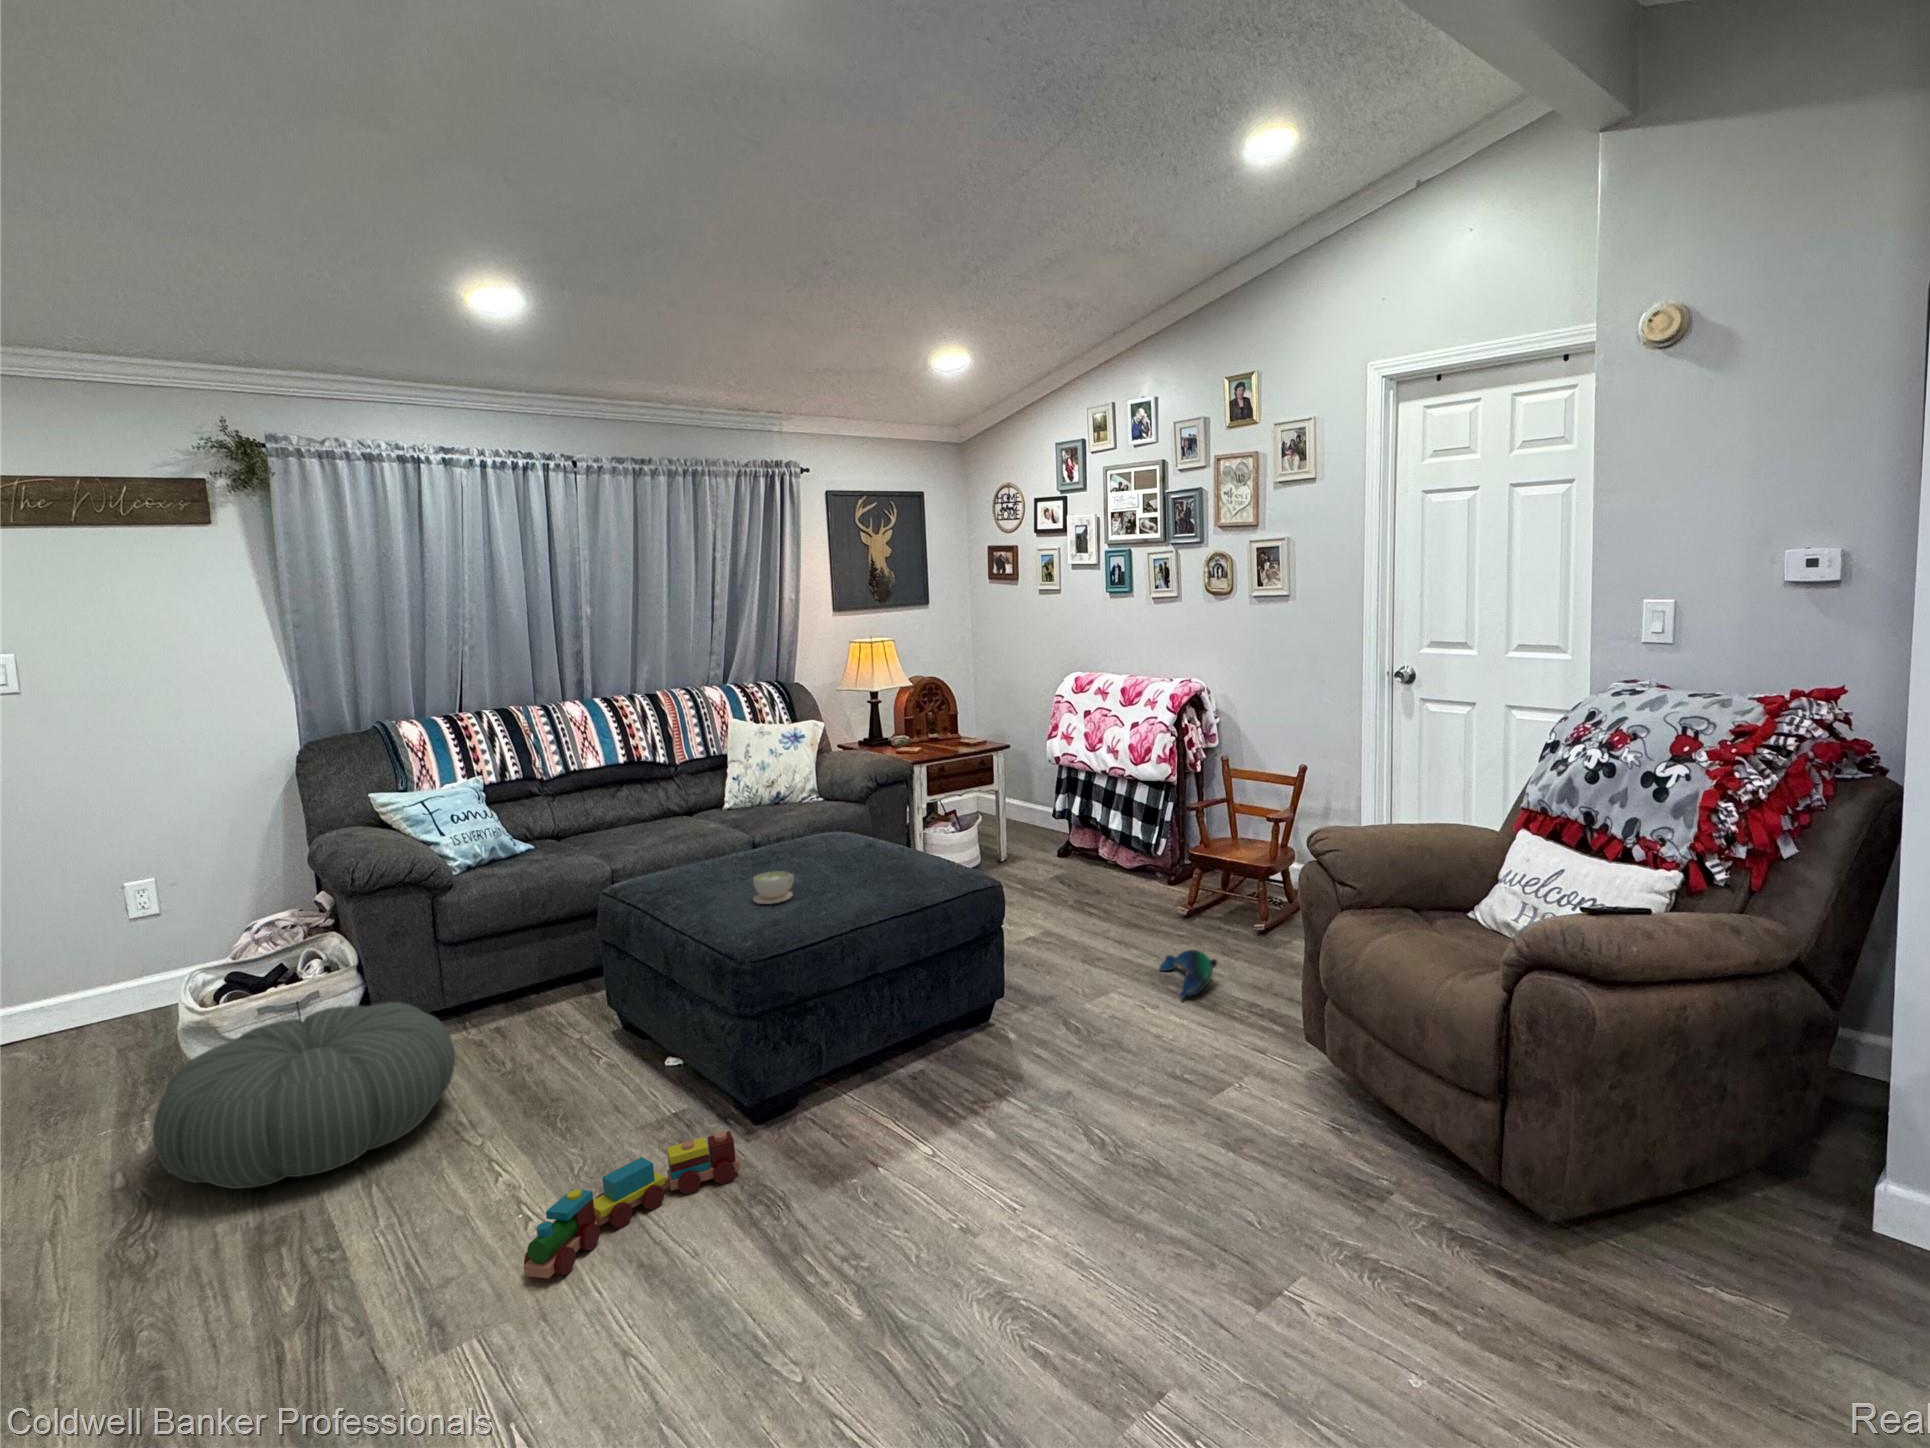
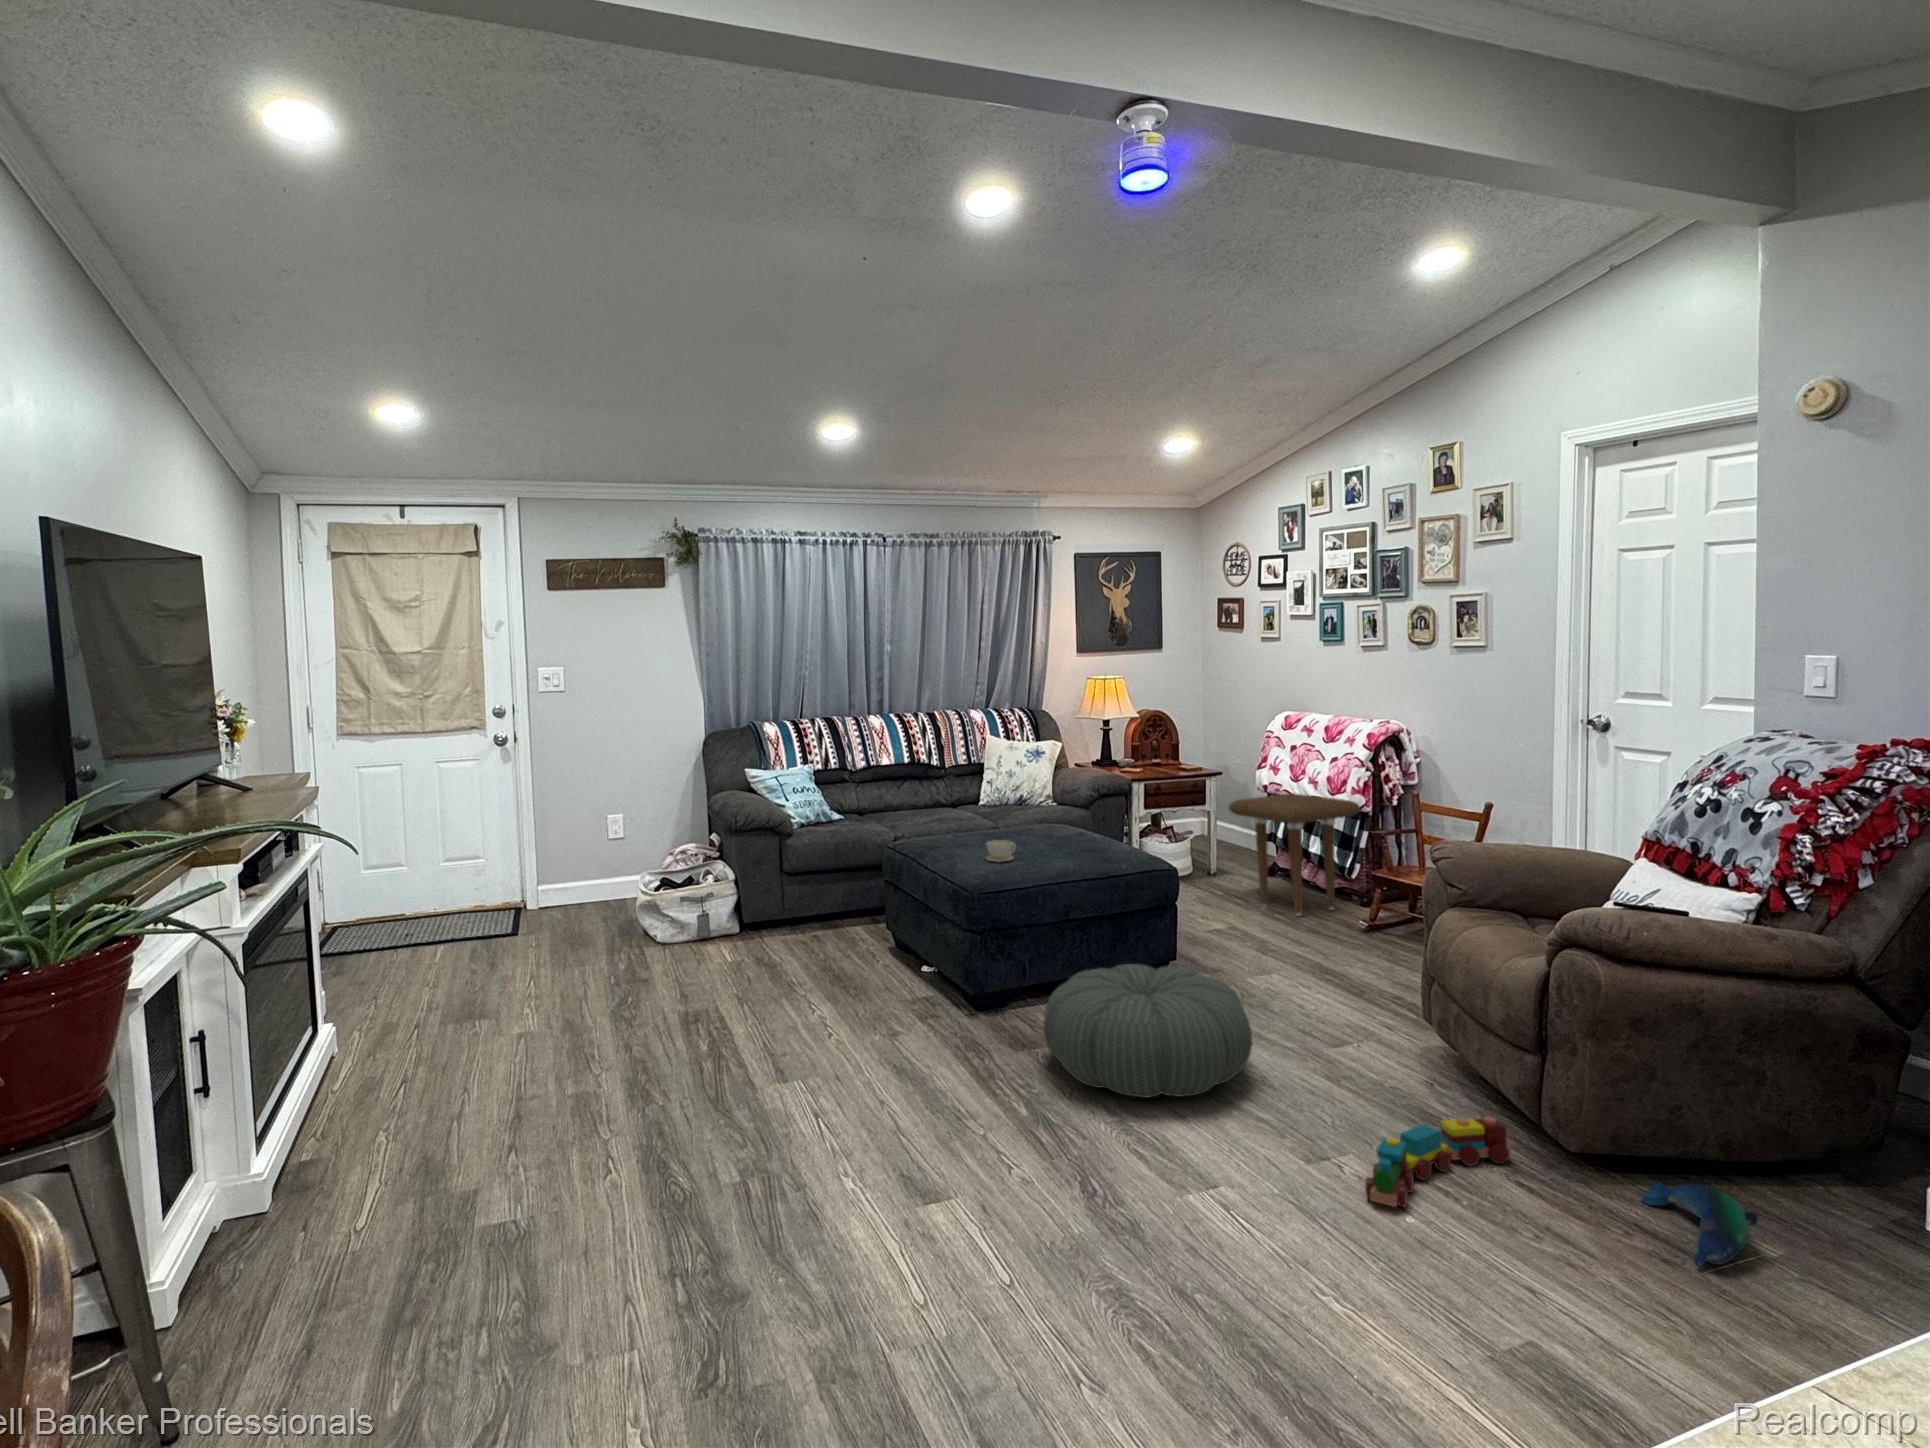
side table: none [1029,765,1168,906] -> present [1229,793,1360,916]
plush toy: present [1159,950,1217,998] -> present [1641,1181,1758,1266]
pouf: present [153,1002,455,1189] -> present [1043,964,1252,1098]
toy train: present [524,1131,740,1278] -> present [1365,1116,1510,1207]

